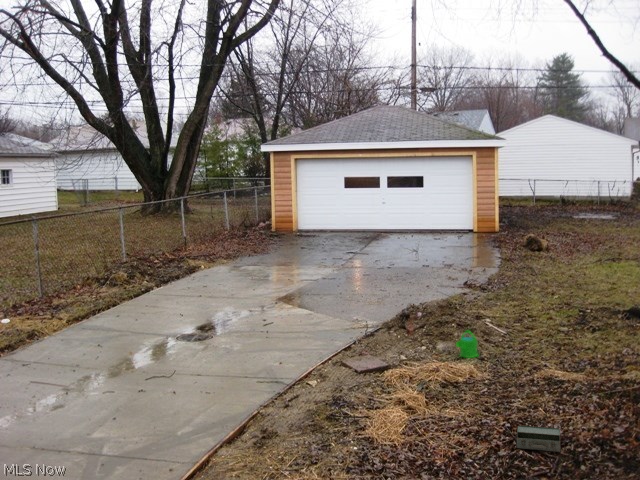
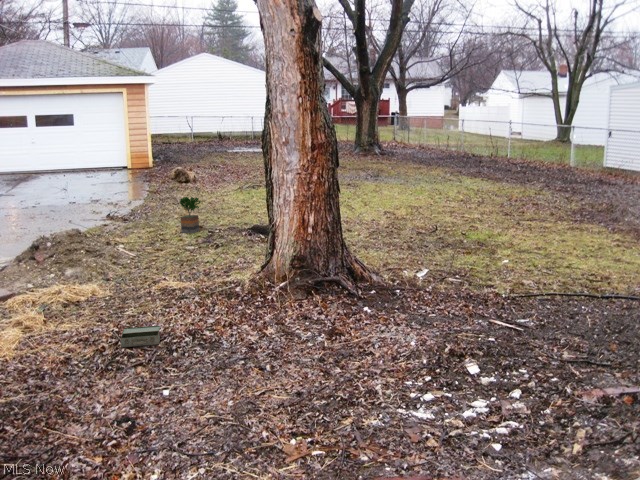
potted tree: none [549,270,576,311] -> present [180,197,202,233]
watering can: present [456,330,479,358] -> none [81,253,106,279]

